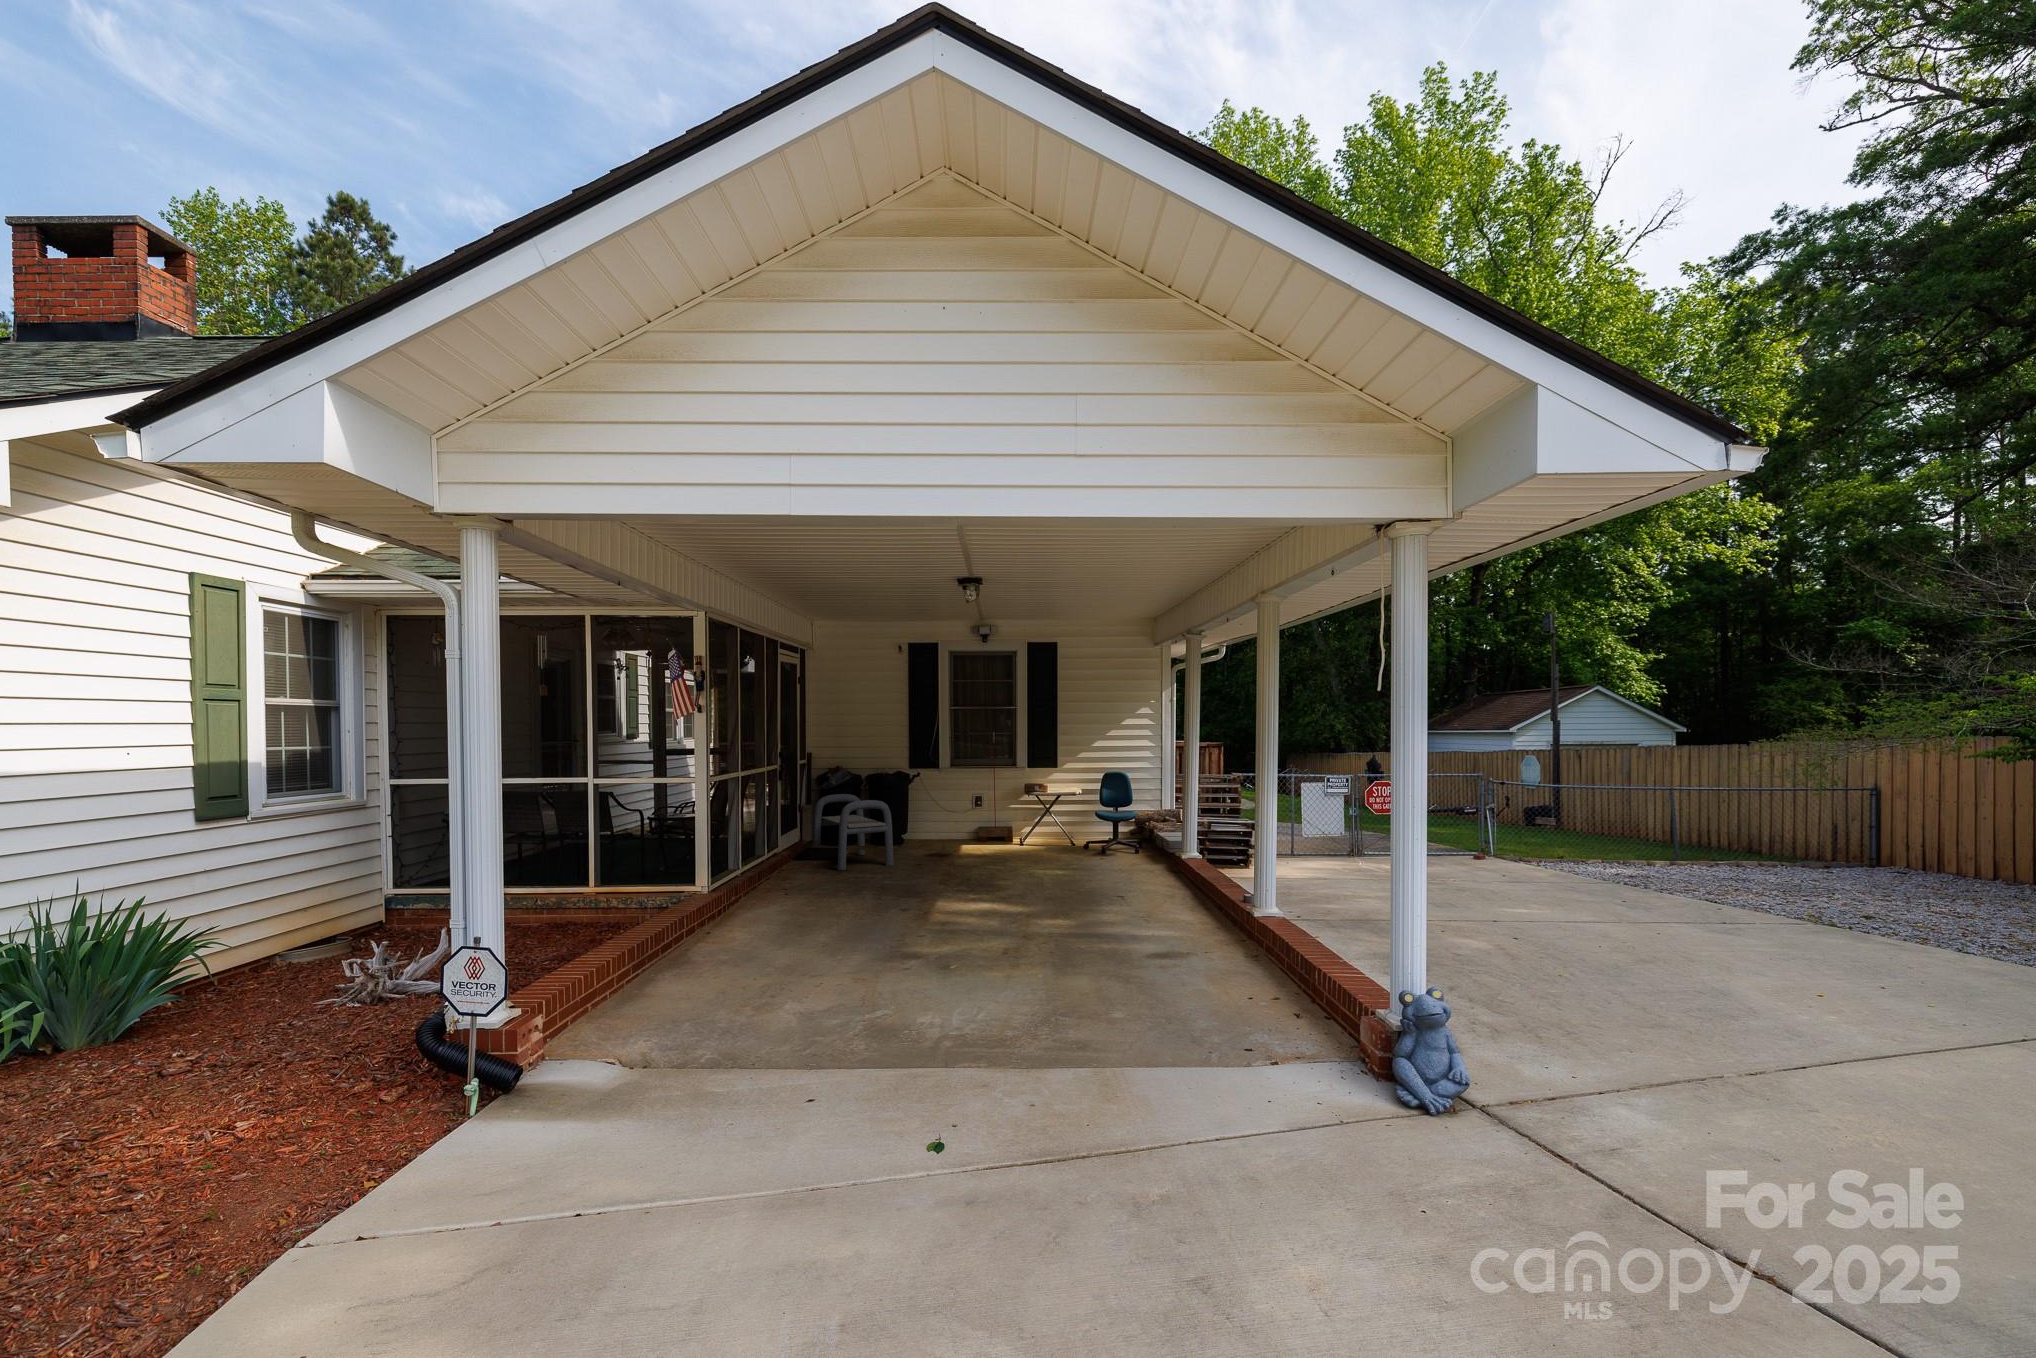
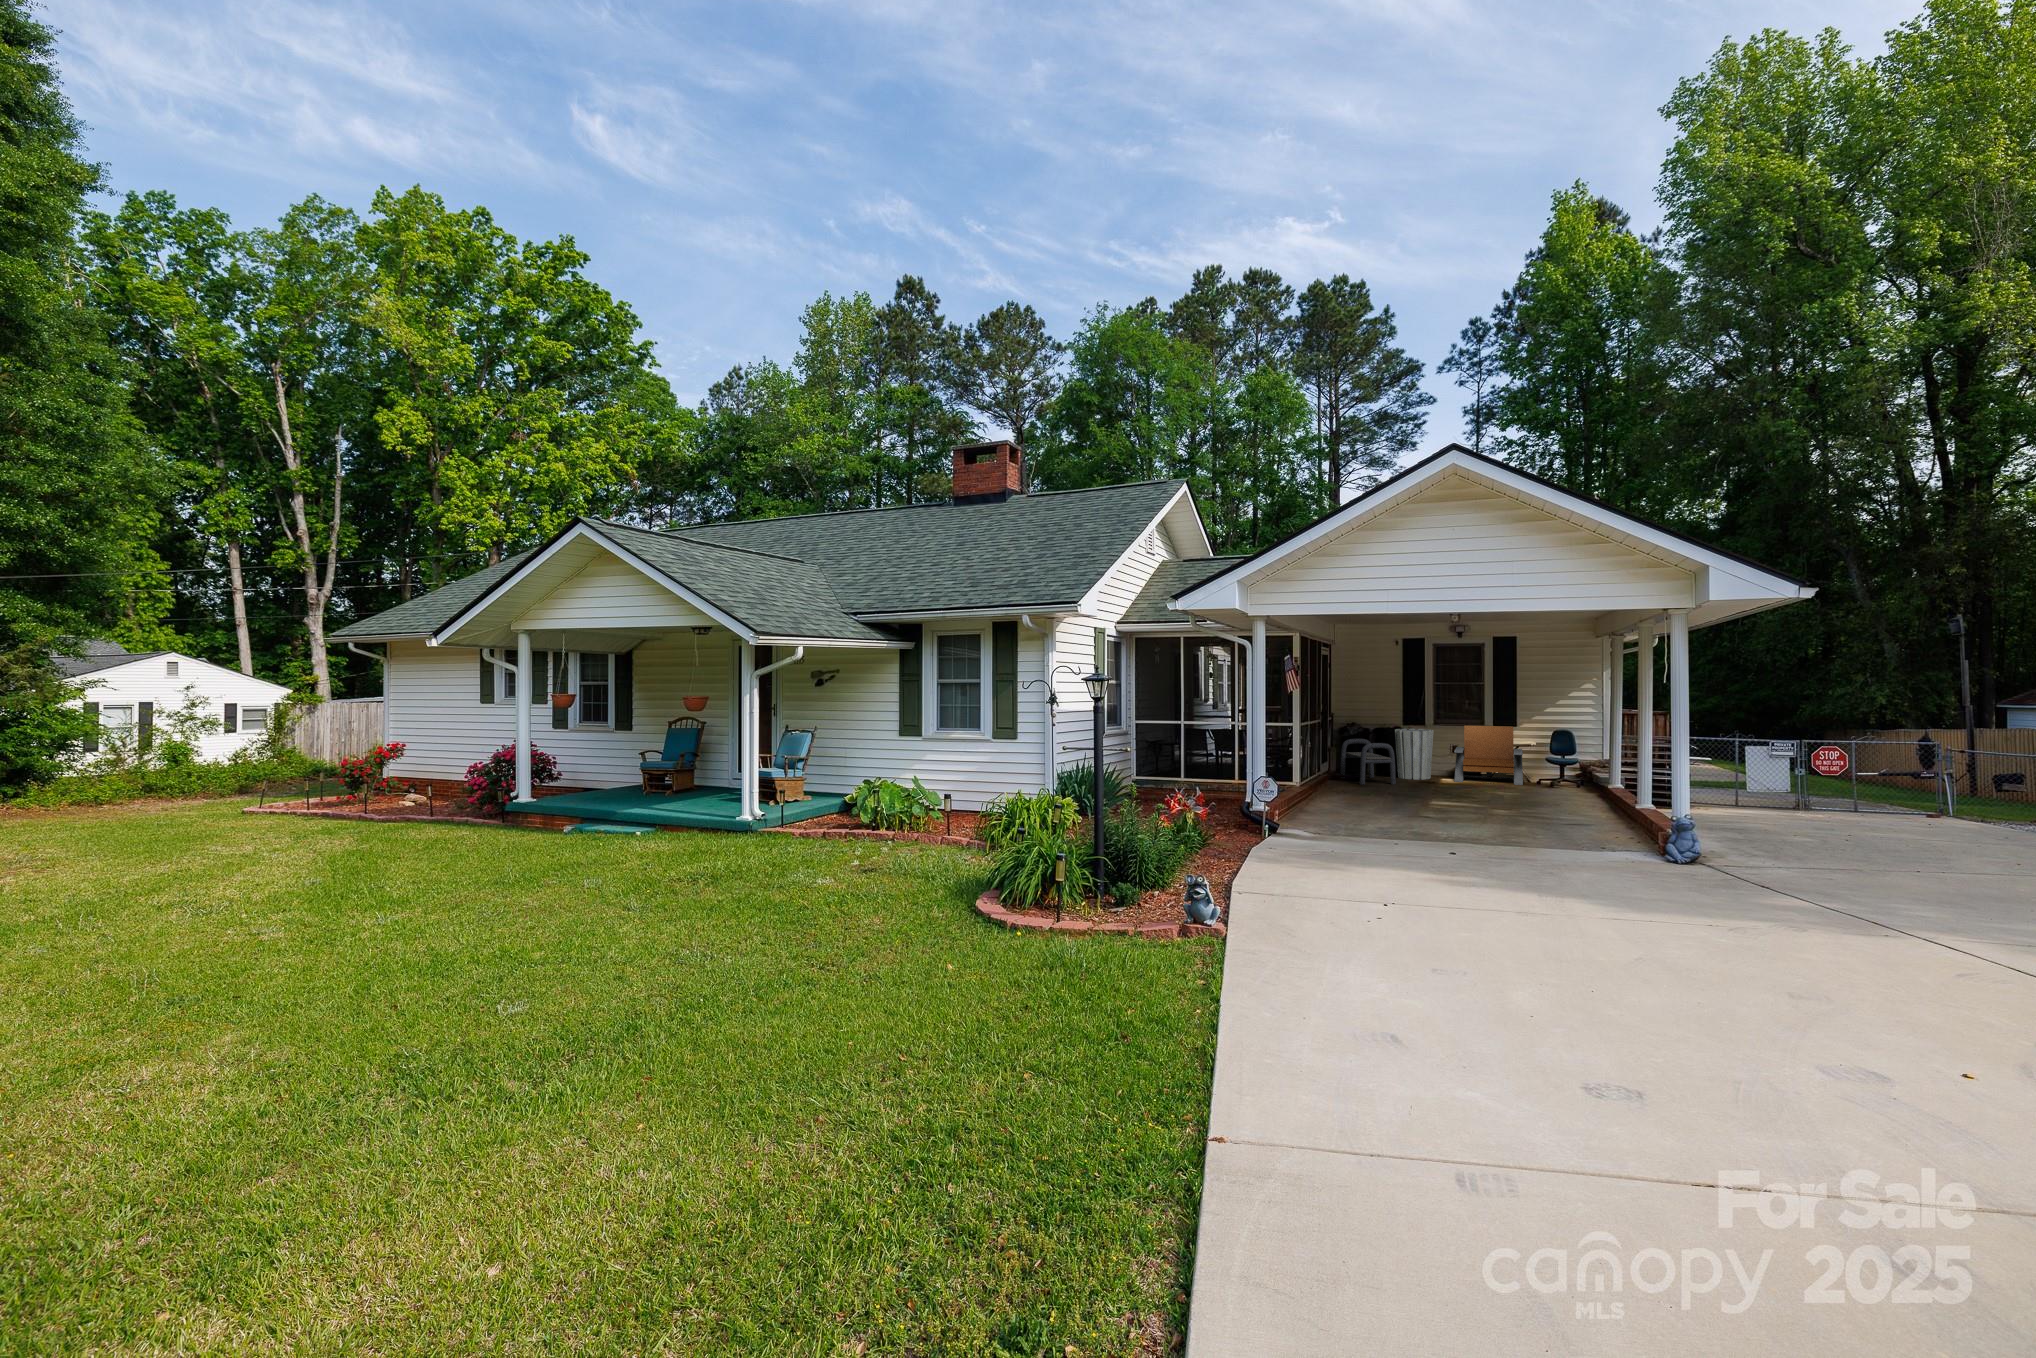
lounge chair: none [978,768,1068,854] -> present [1454,726,1523,785]
trash can: none [896,775,950,854] -> present [1395,729,1434,780]

